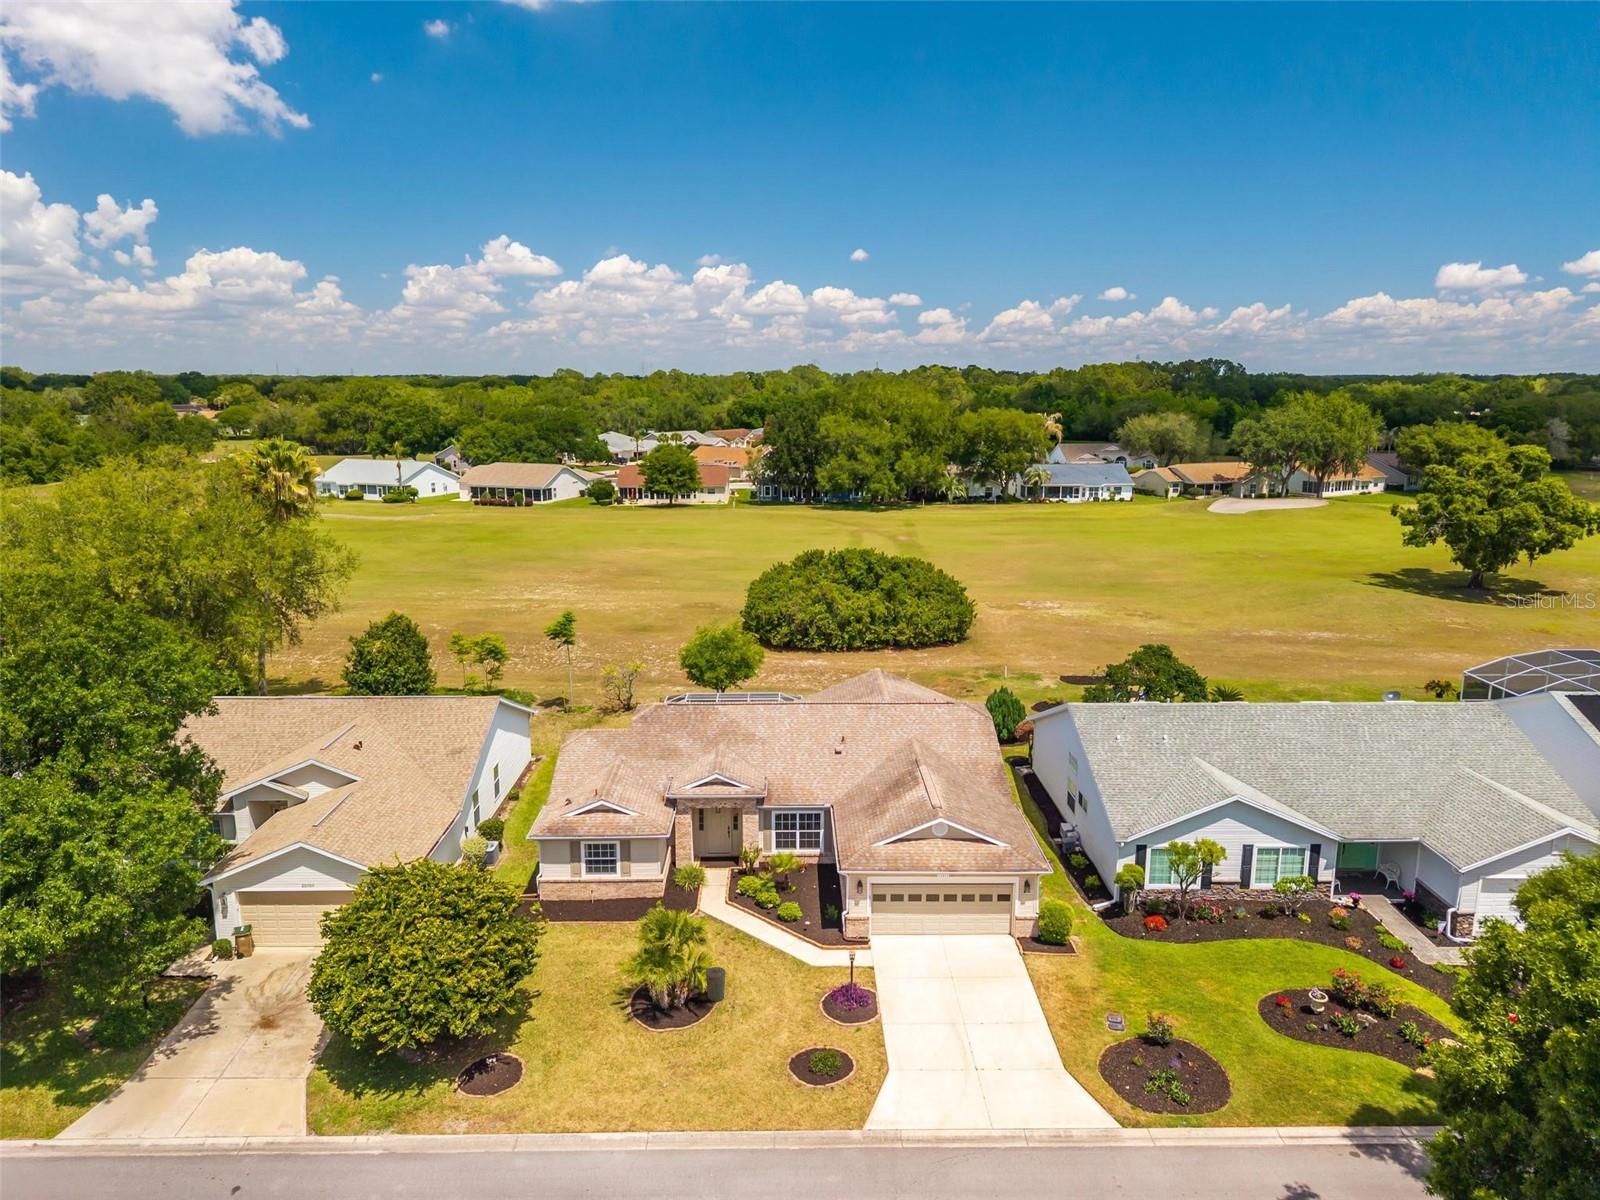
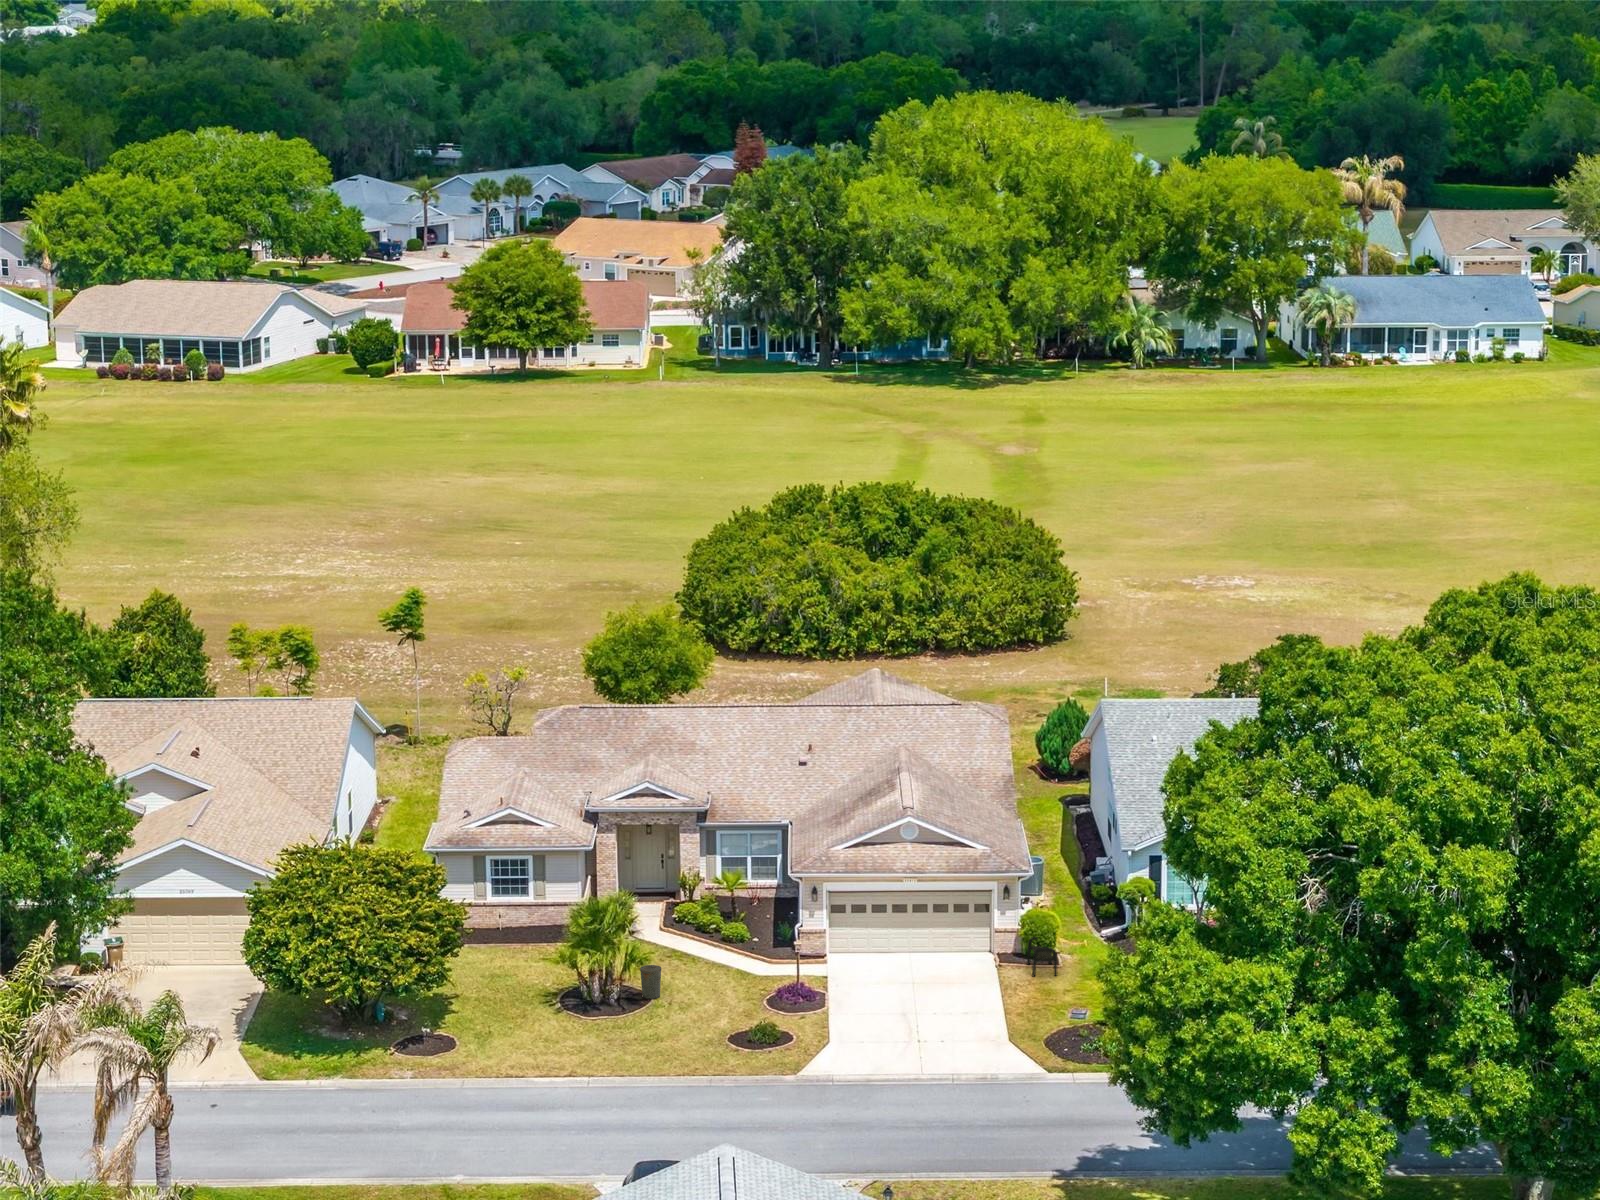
bench: none [1045,926,1078,969] -> present [1027,937,1058,976]

